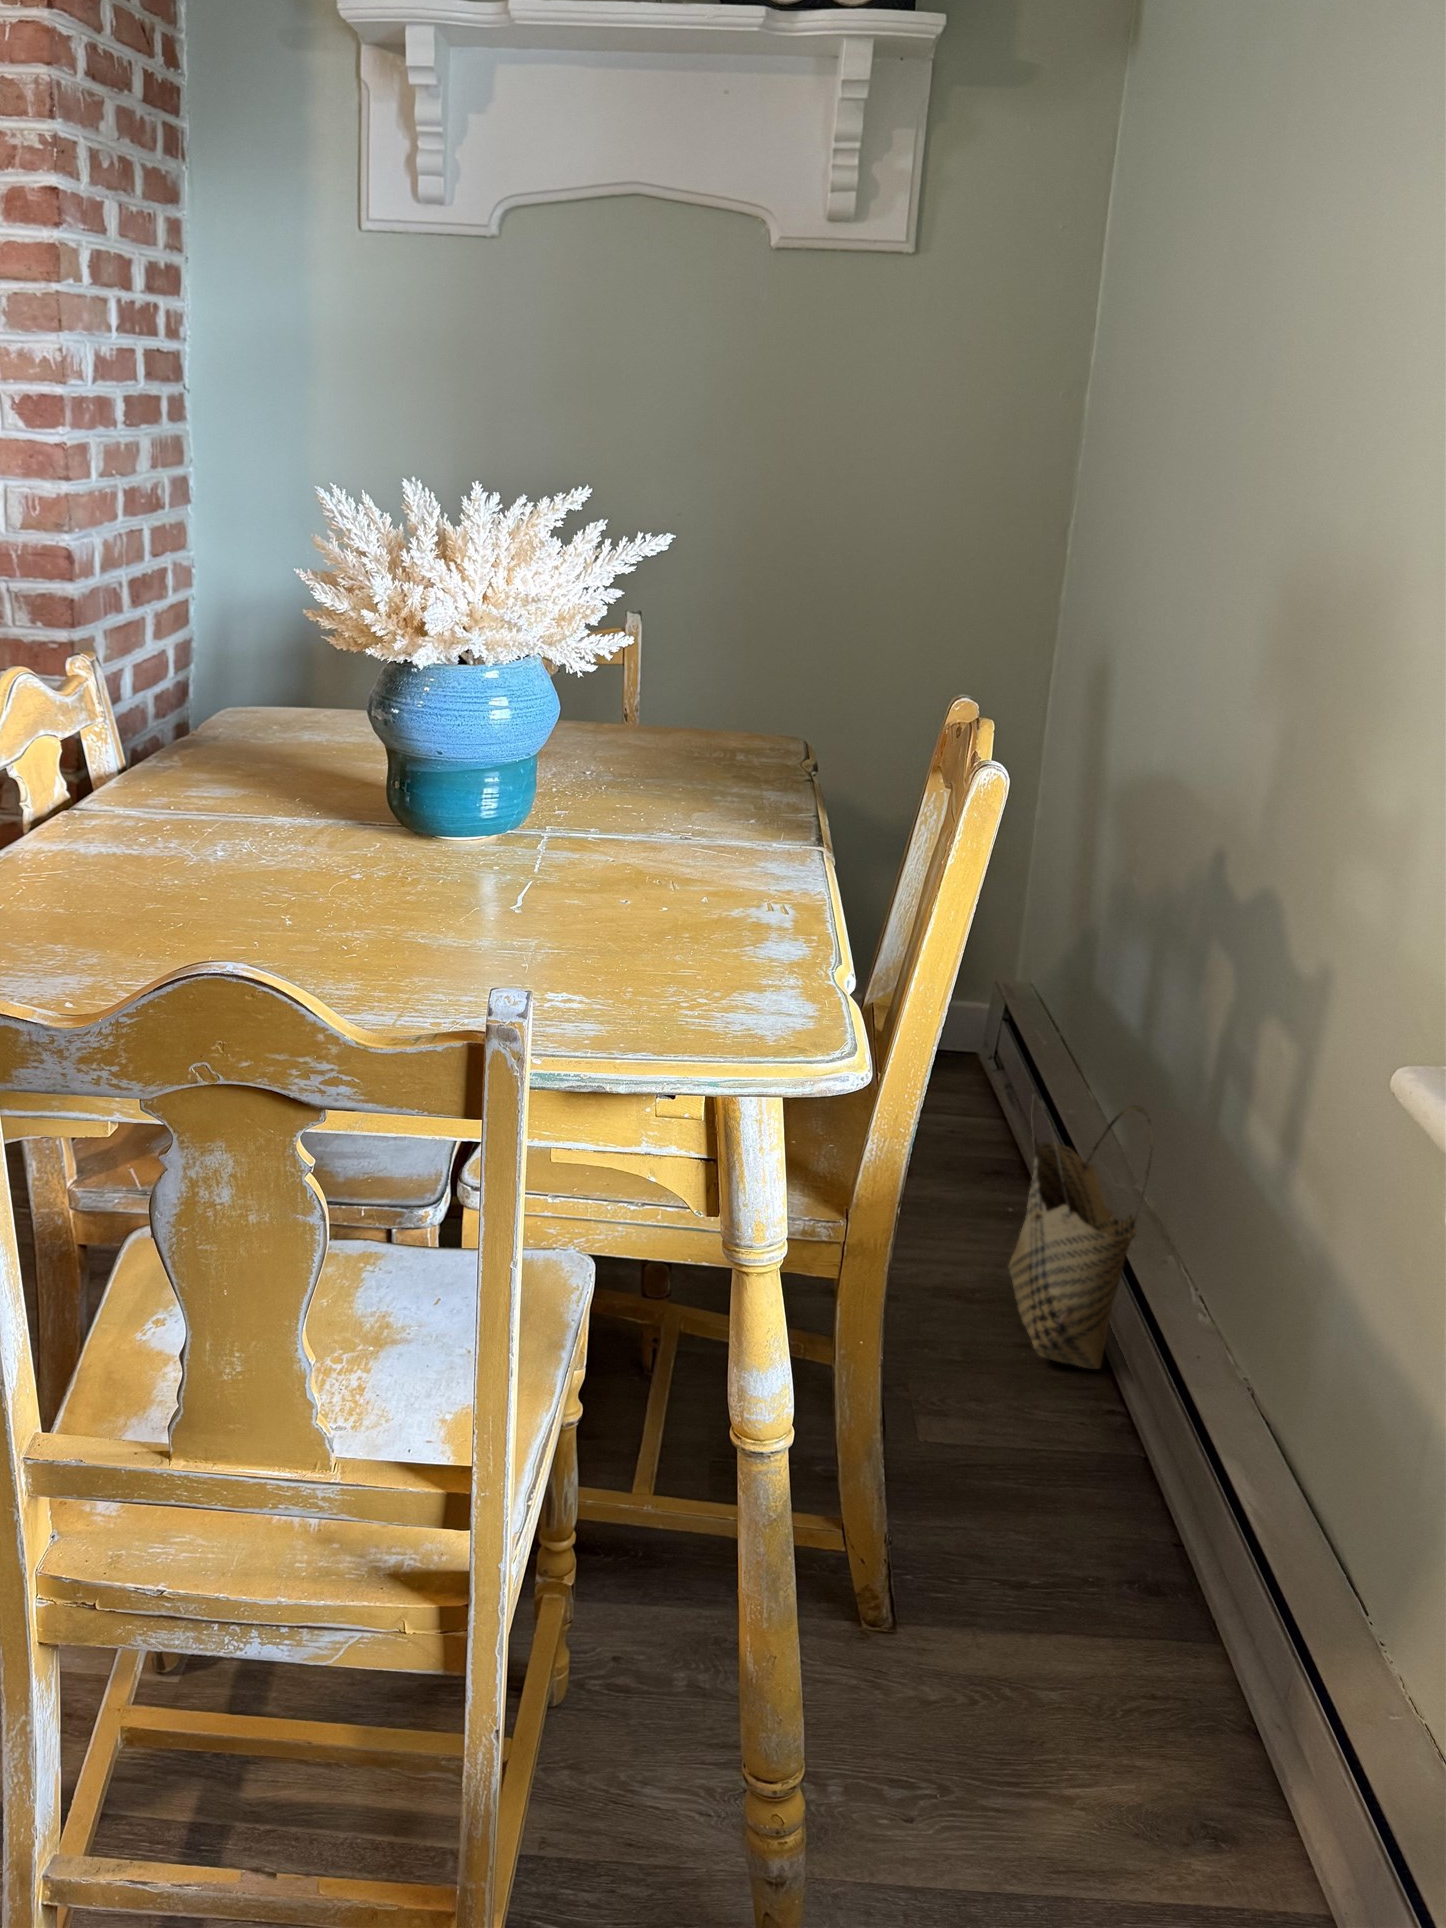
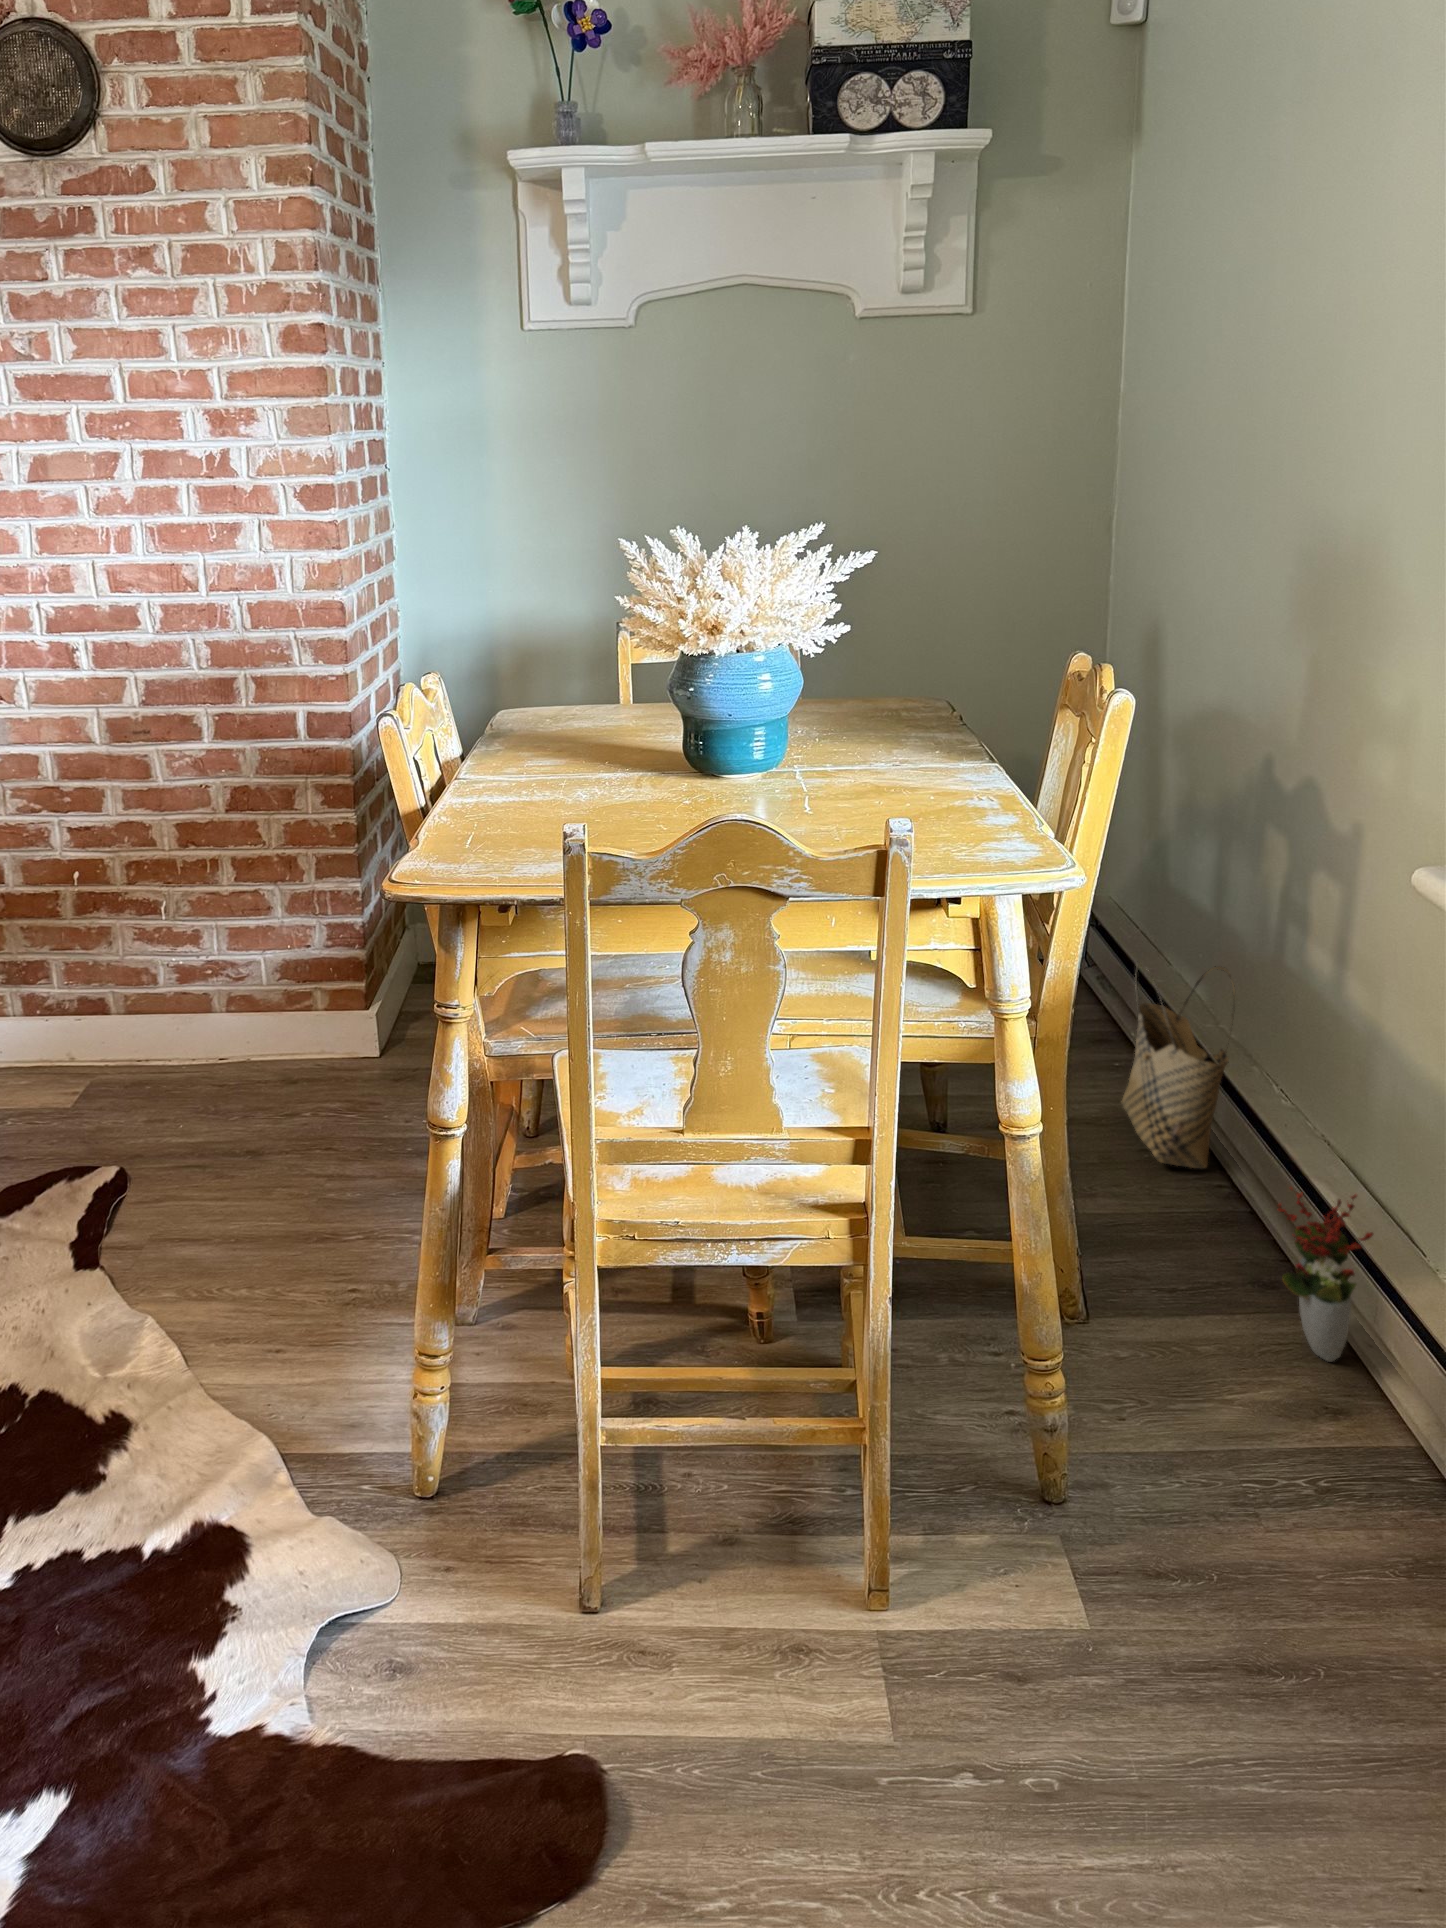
decorative plant: none [1152,1438,1280,1682] -> present [1277,1187,1373,1362]

